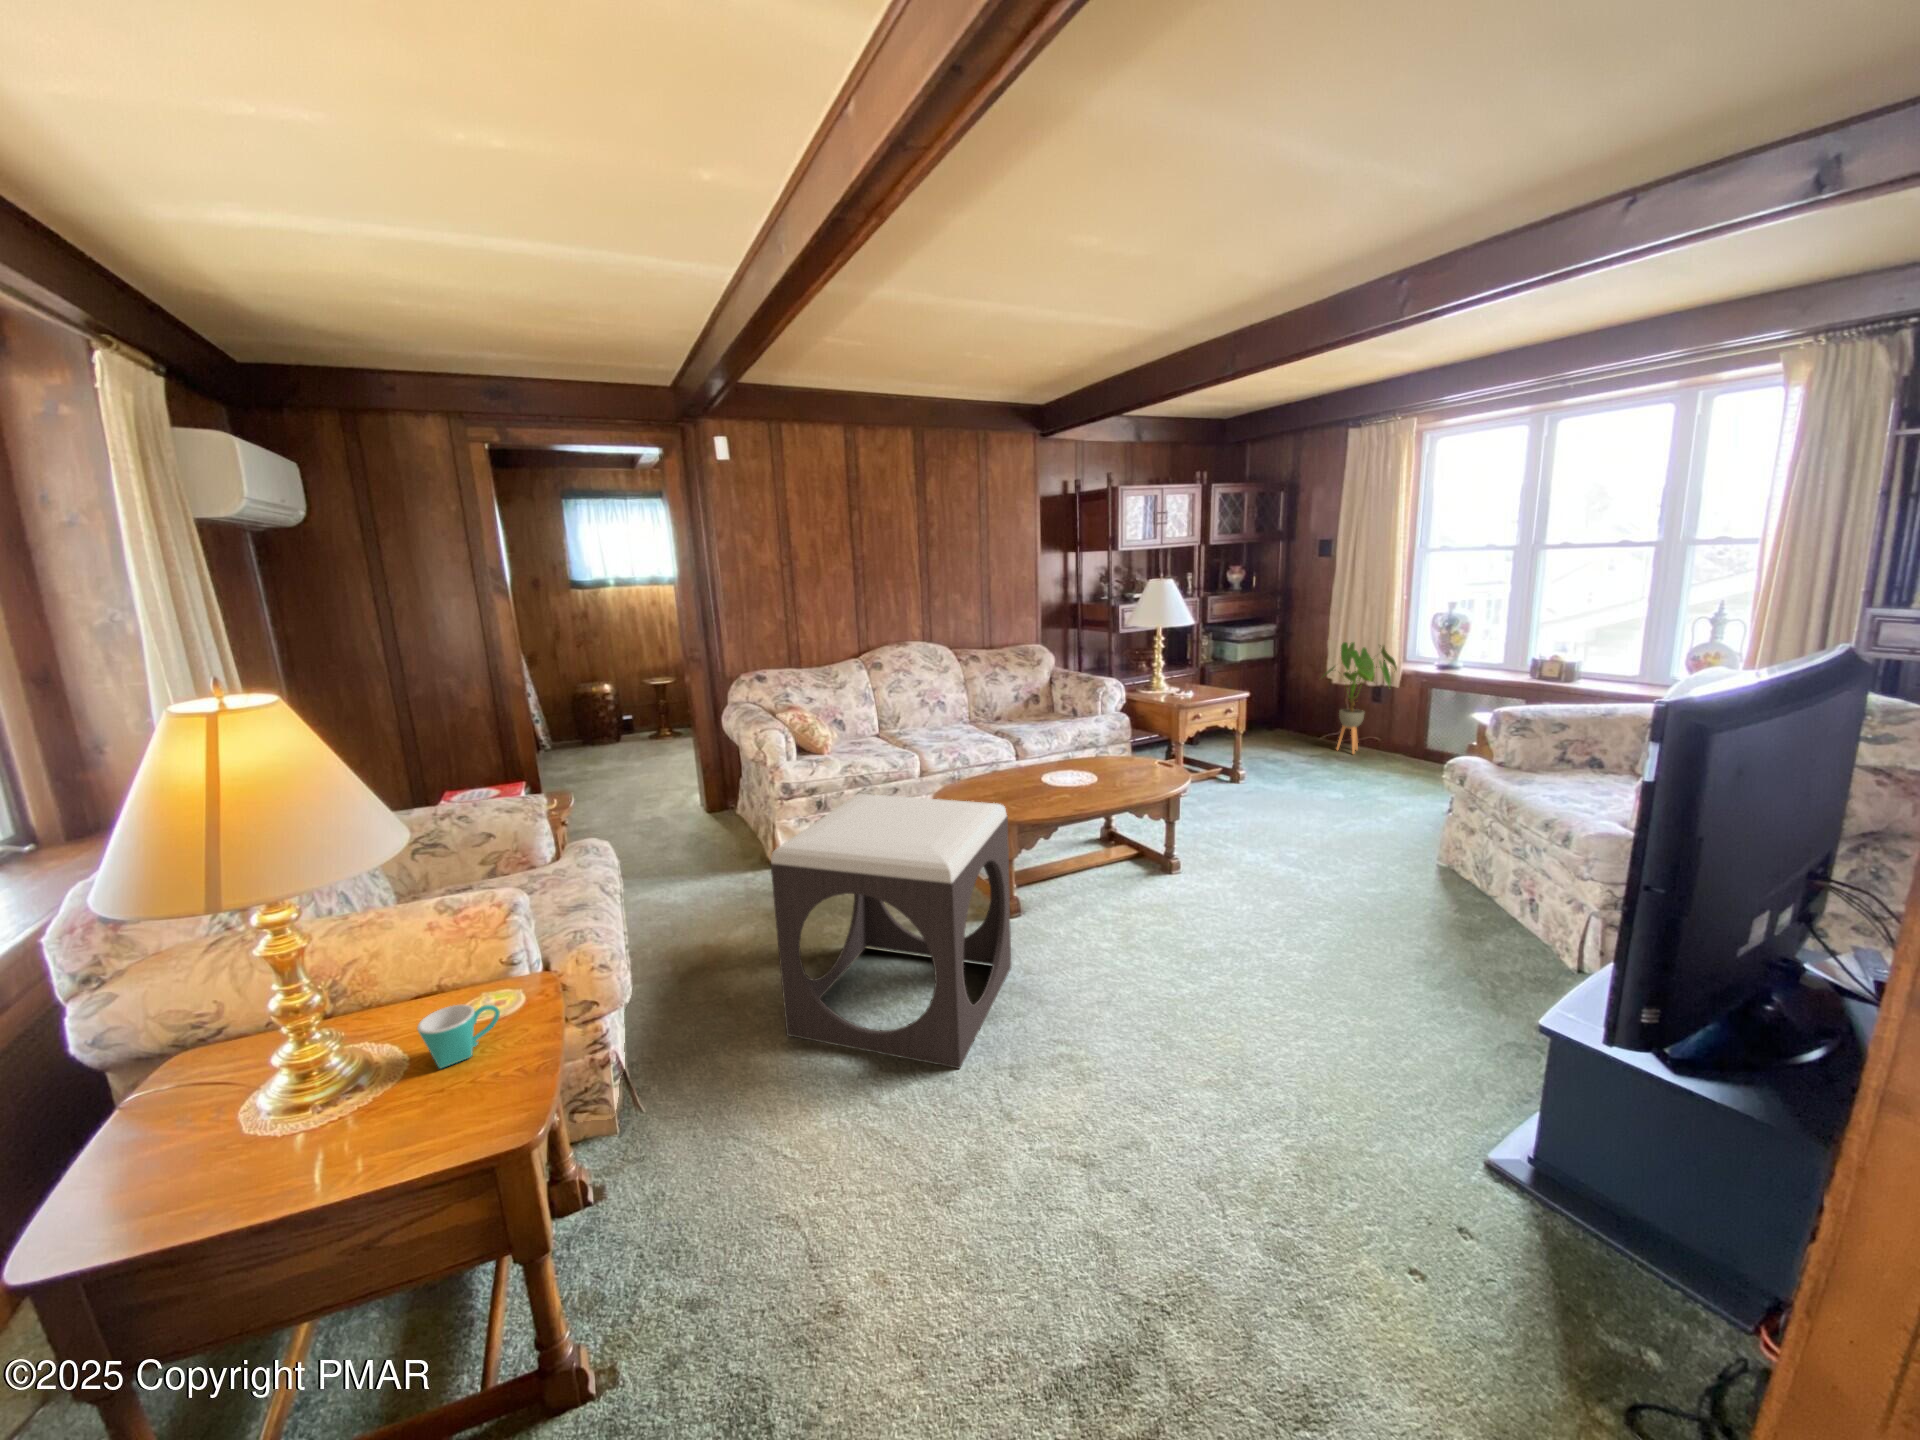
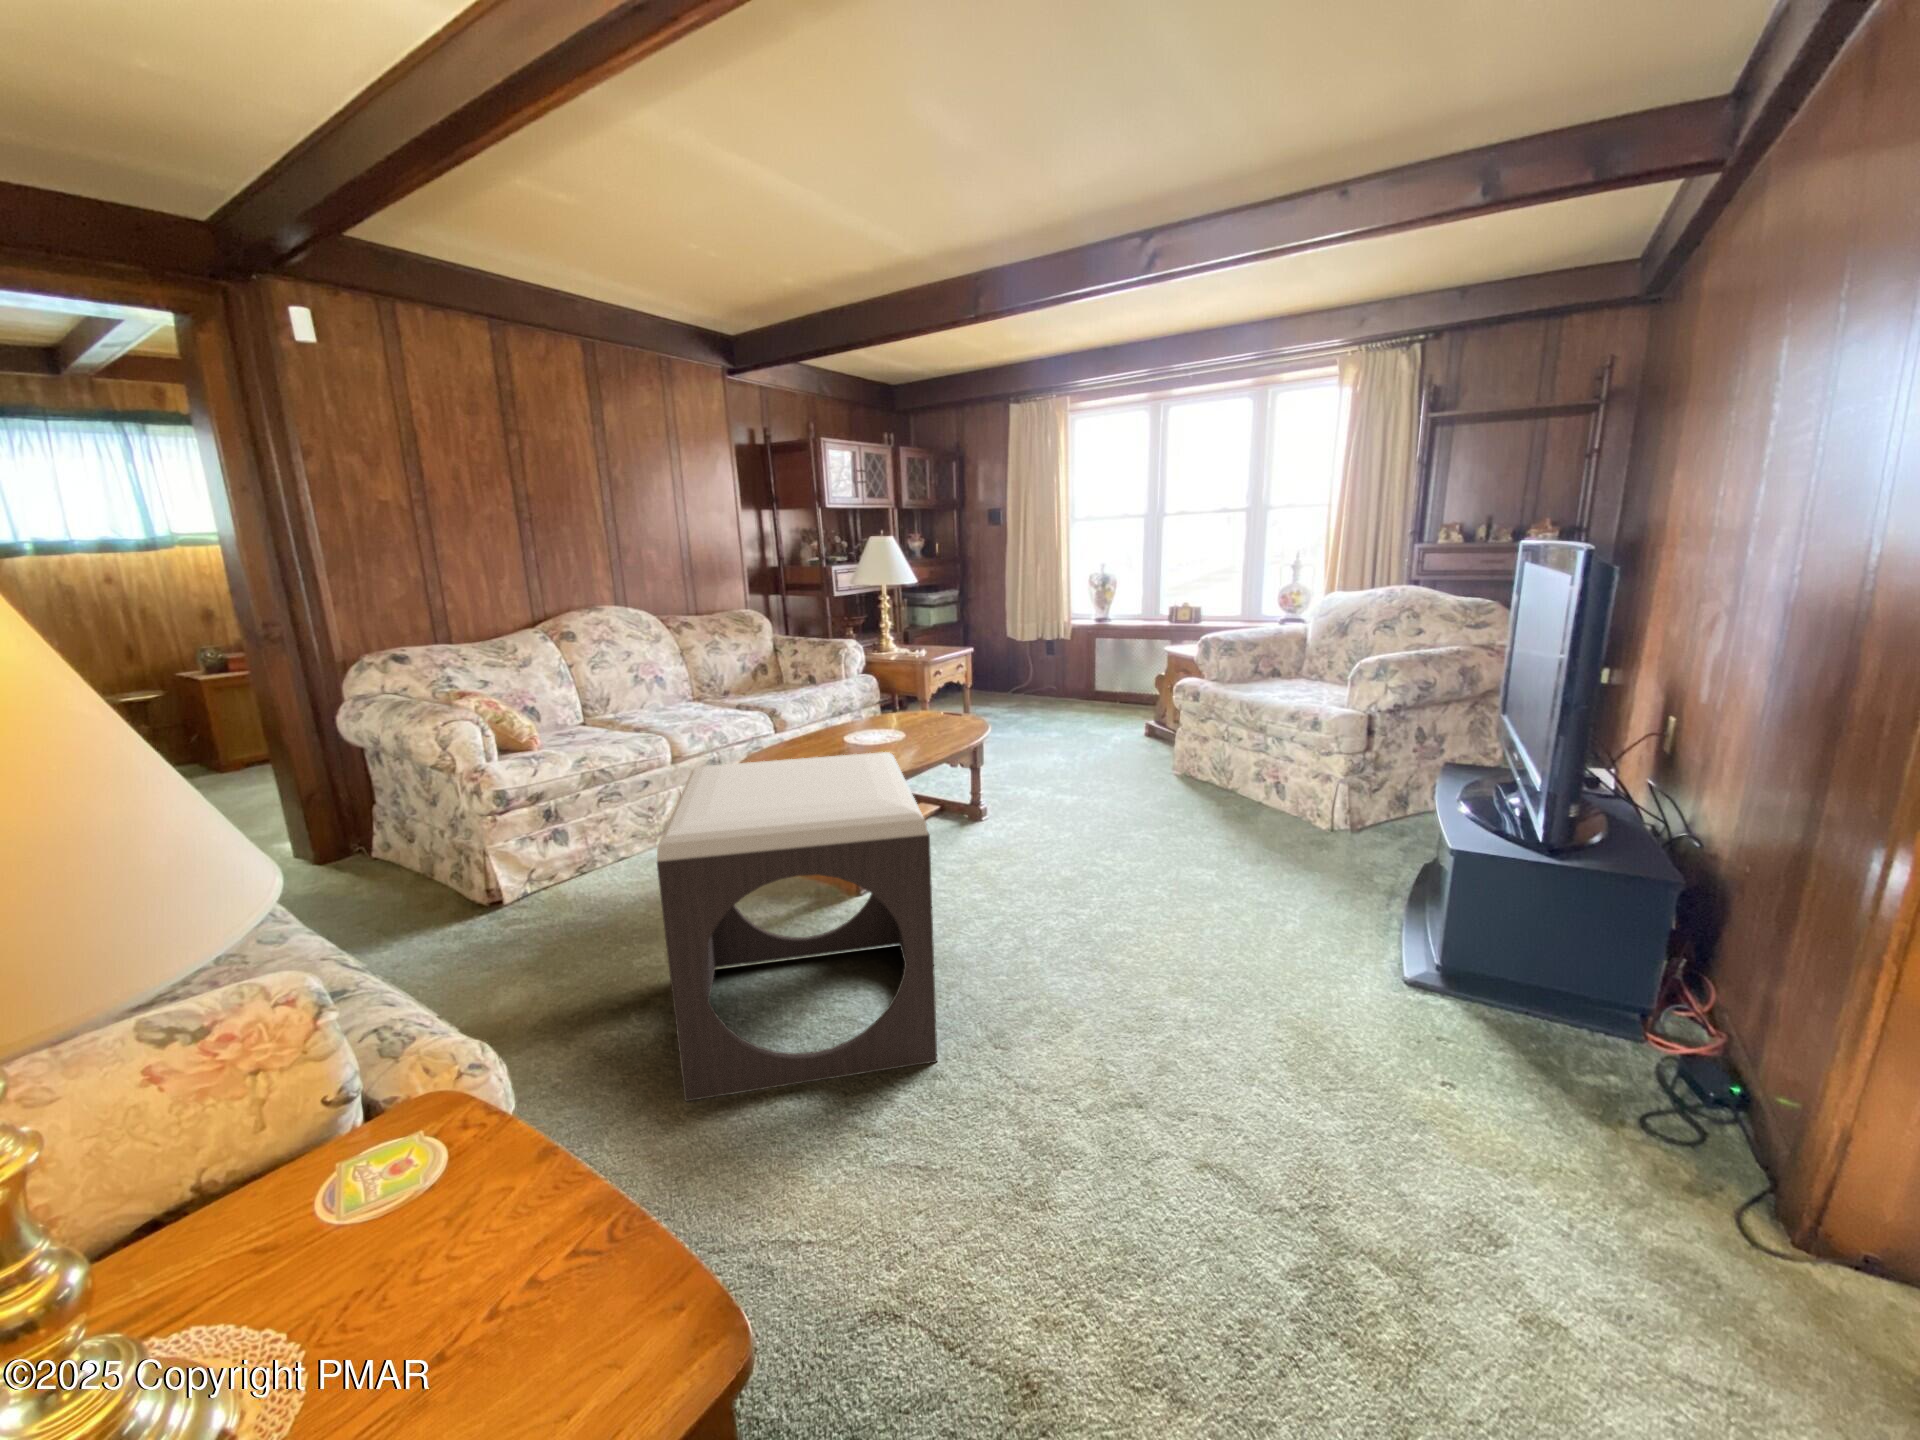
house plant: present [1324,642,1397,754] -> none [1013,599,1074,703]
mug: present [417,1005,500,1068] -> none [302,1157,463,1323]

